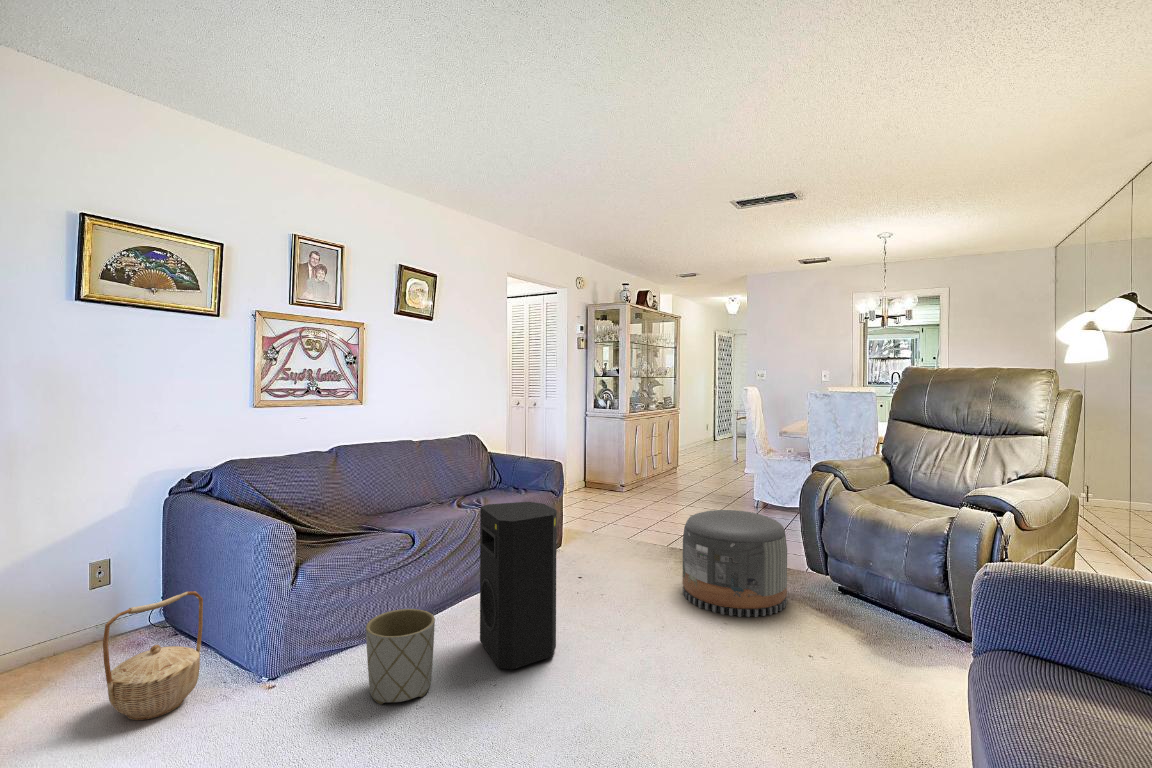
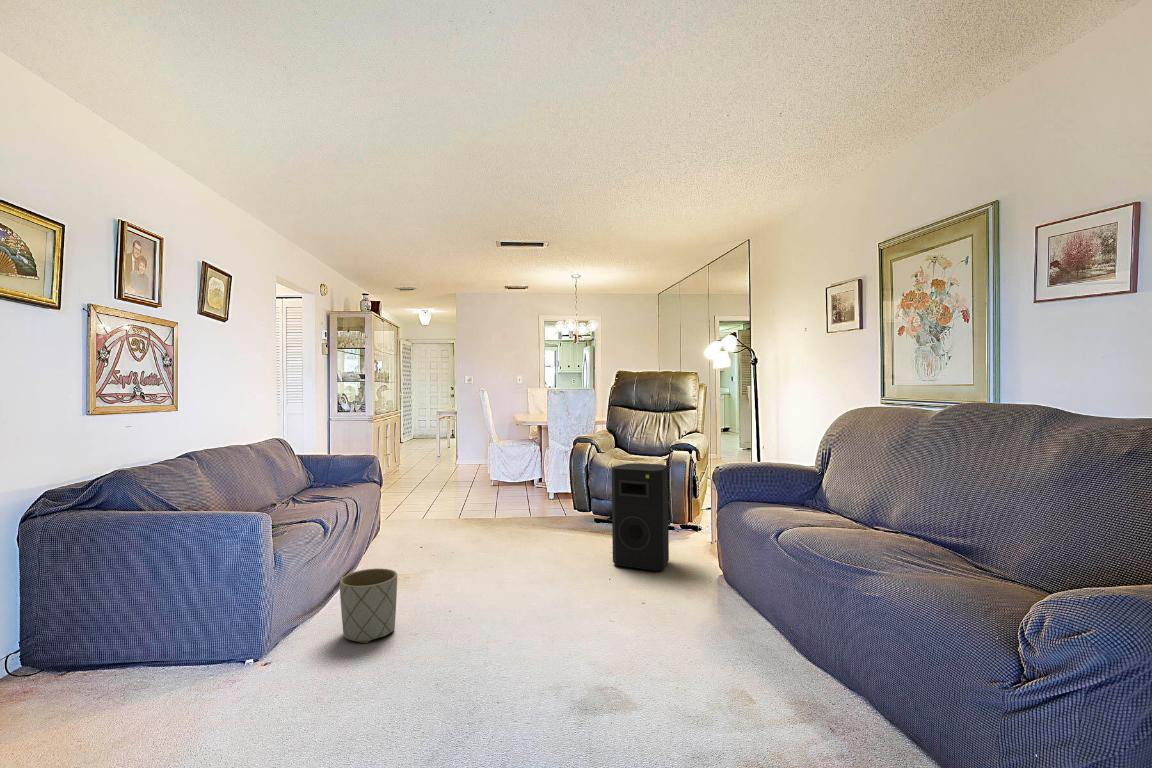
speaker: present [480,502,557,669] -> present [612,463,669,571]
pouf: present [682,510,787,617] -> none [502,475,576,547]
basket: present [103,591,203,720] -> none [90,590,185,720]

